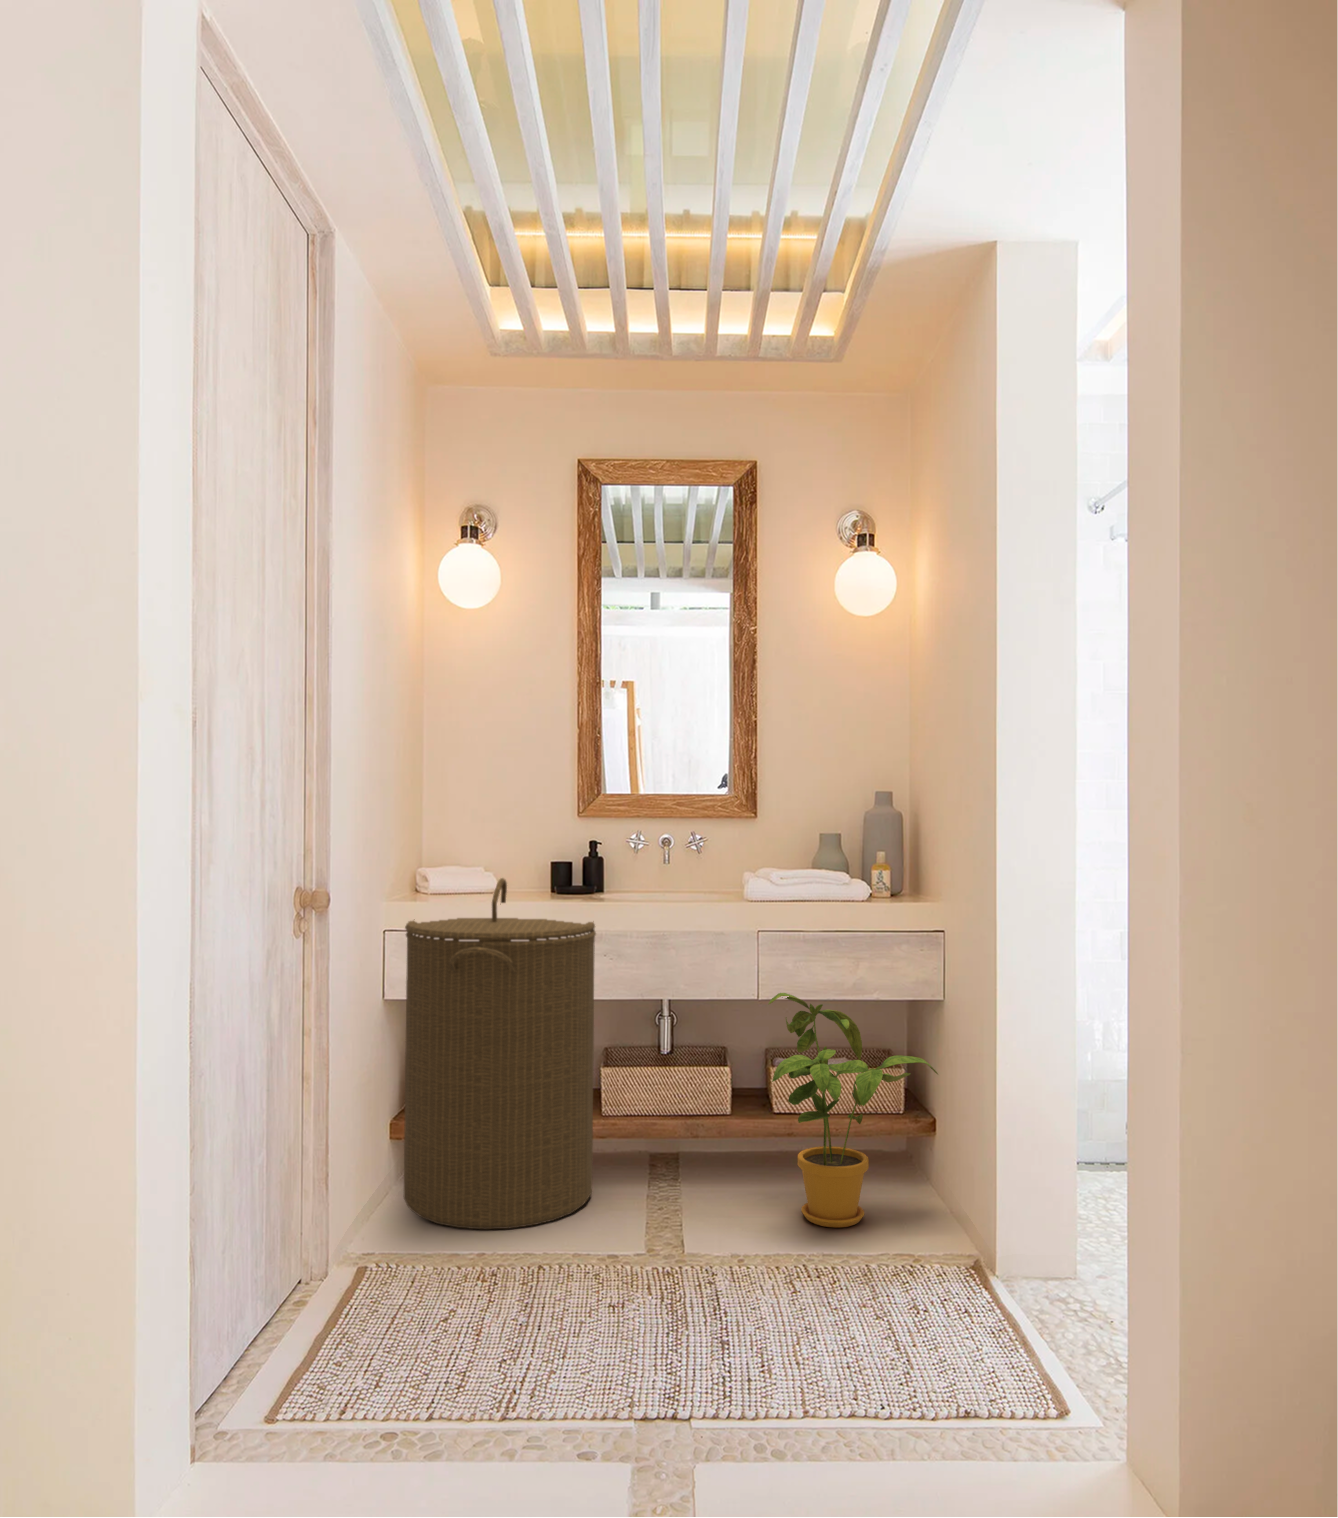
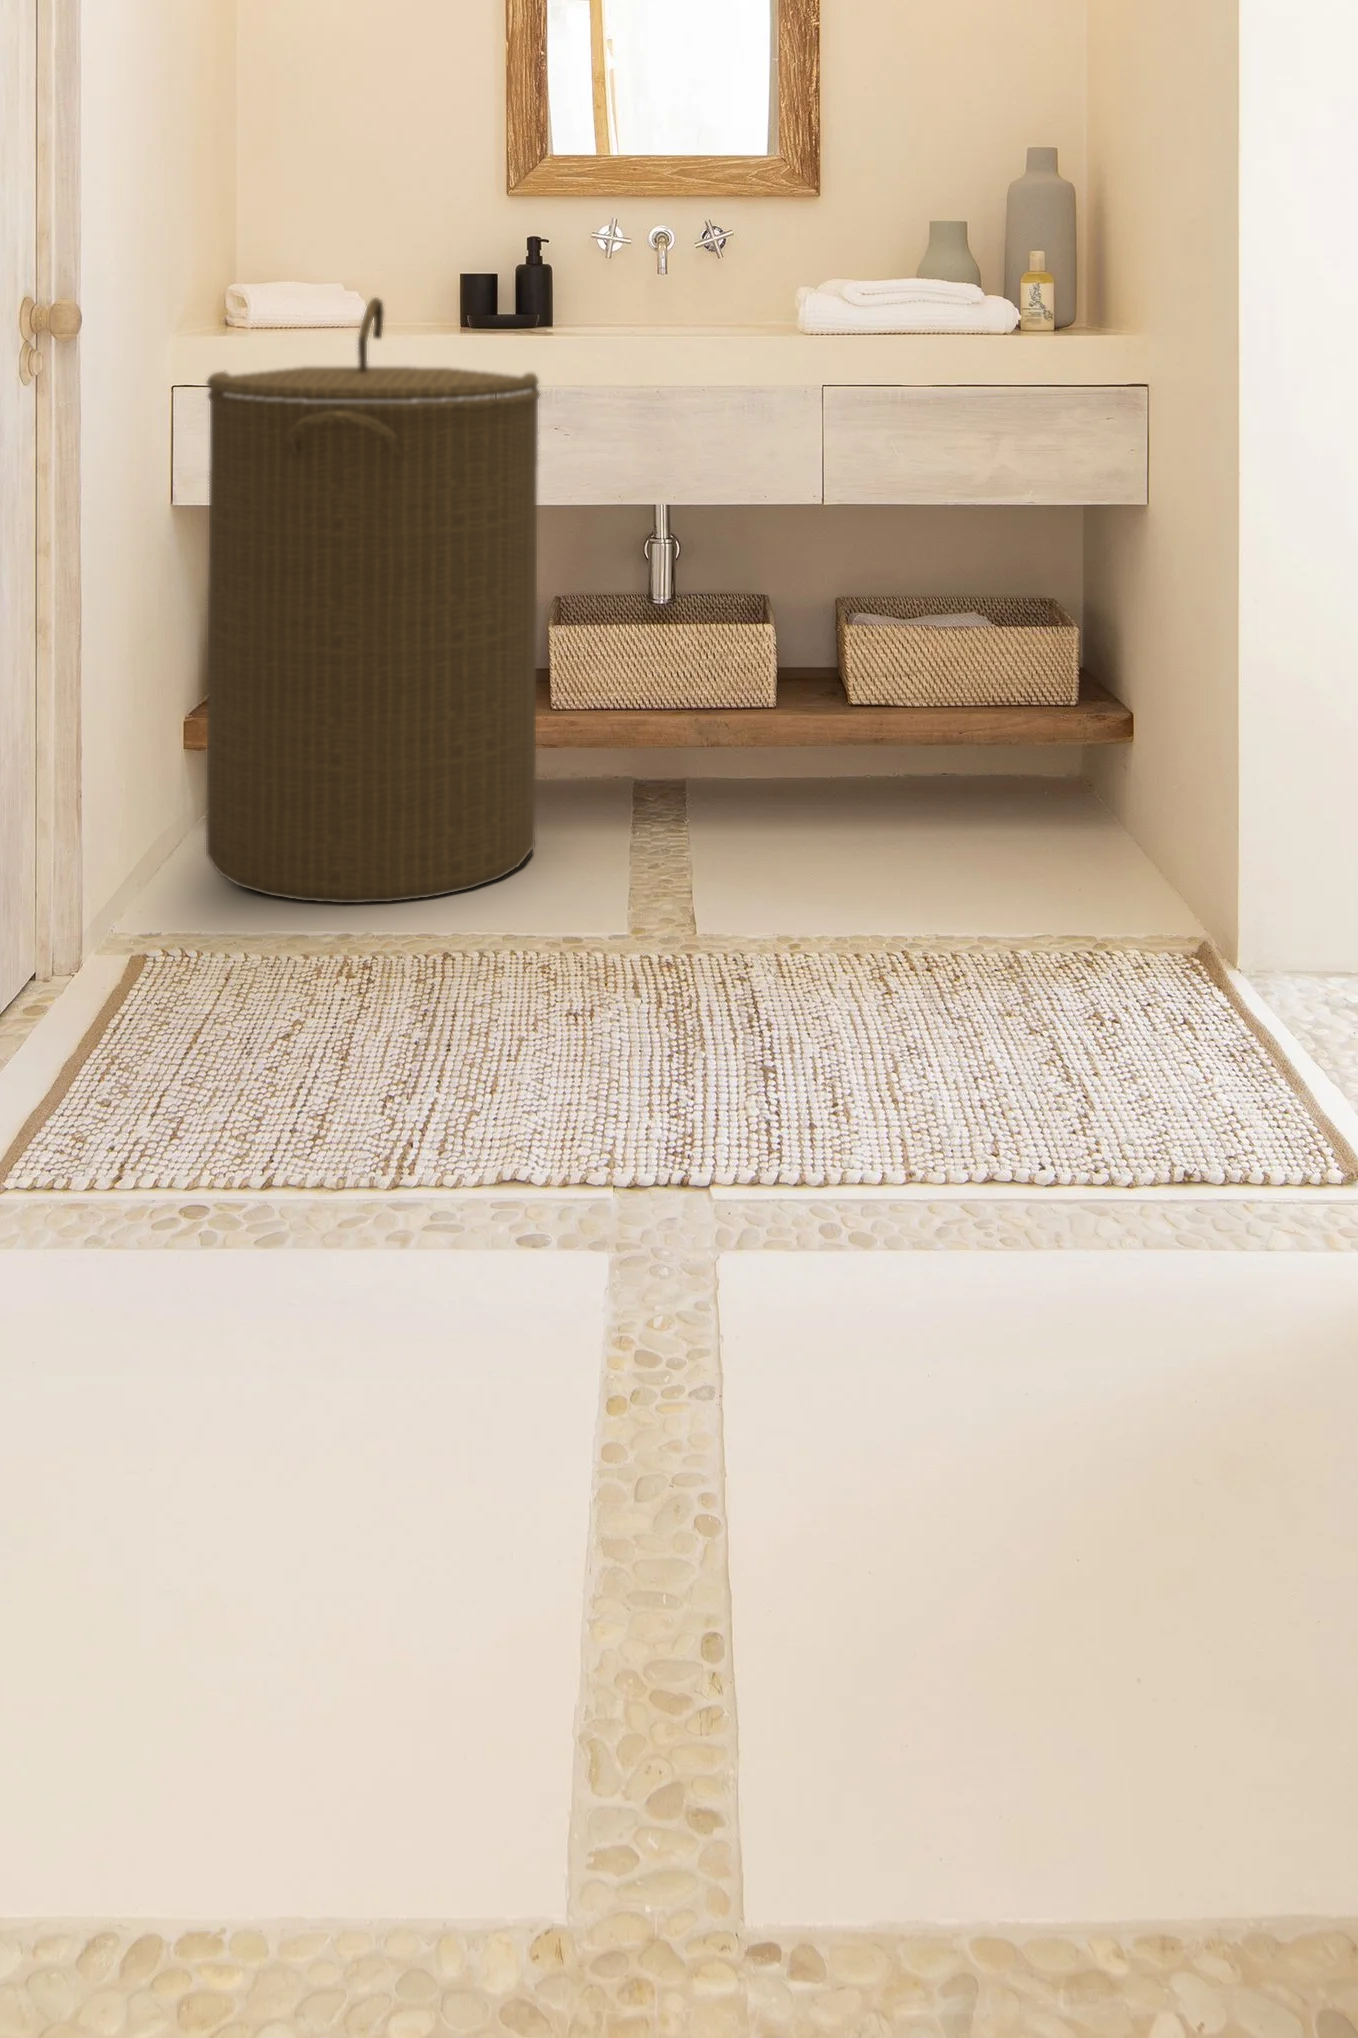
house plant: present [769,993,938,1228] -> none [841,496,1140,898]

